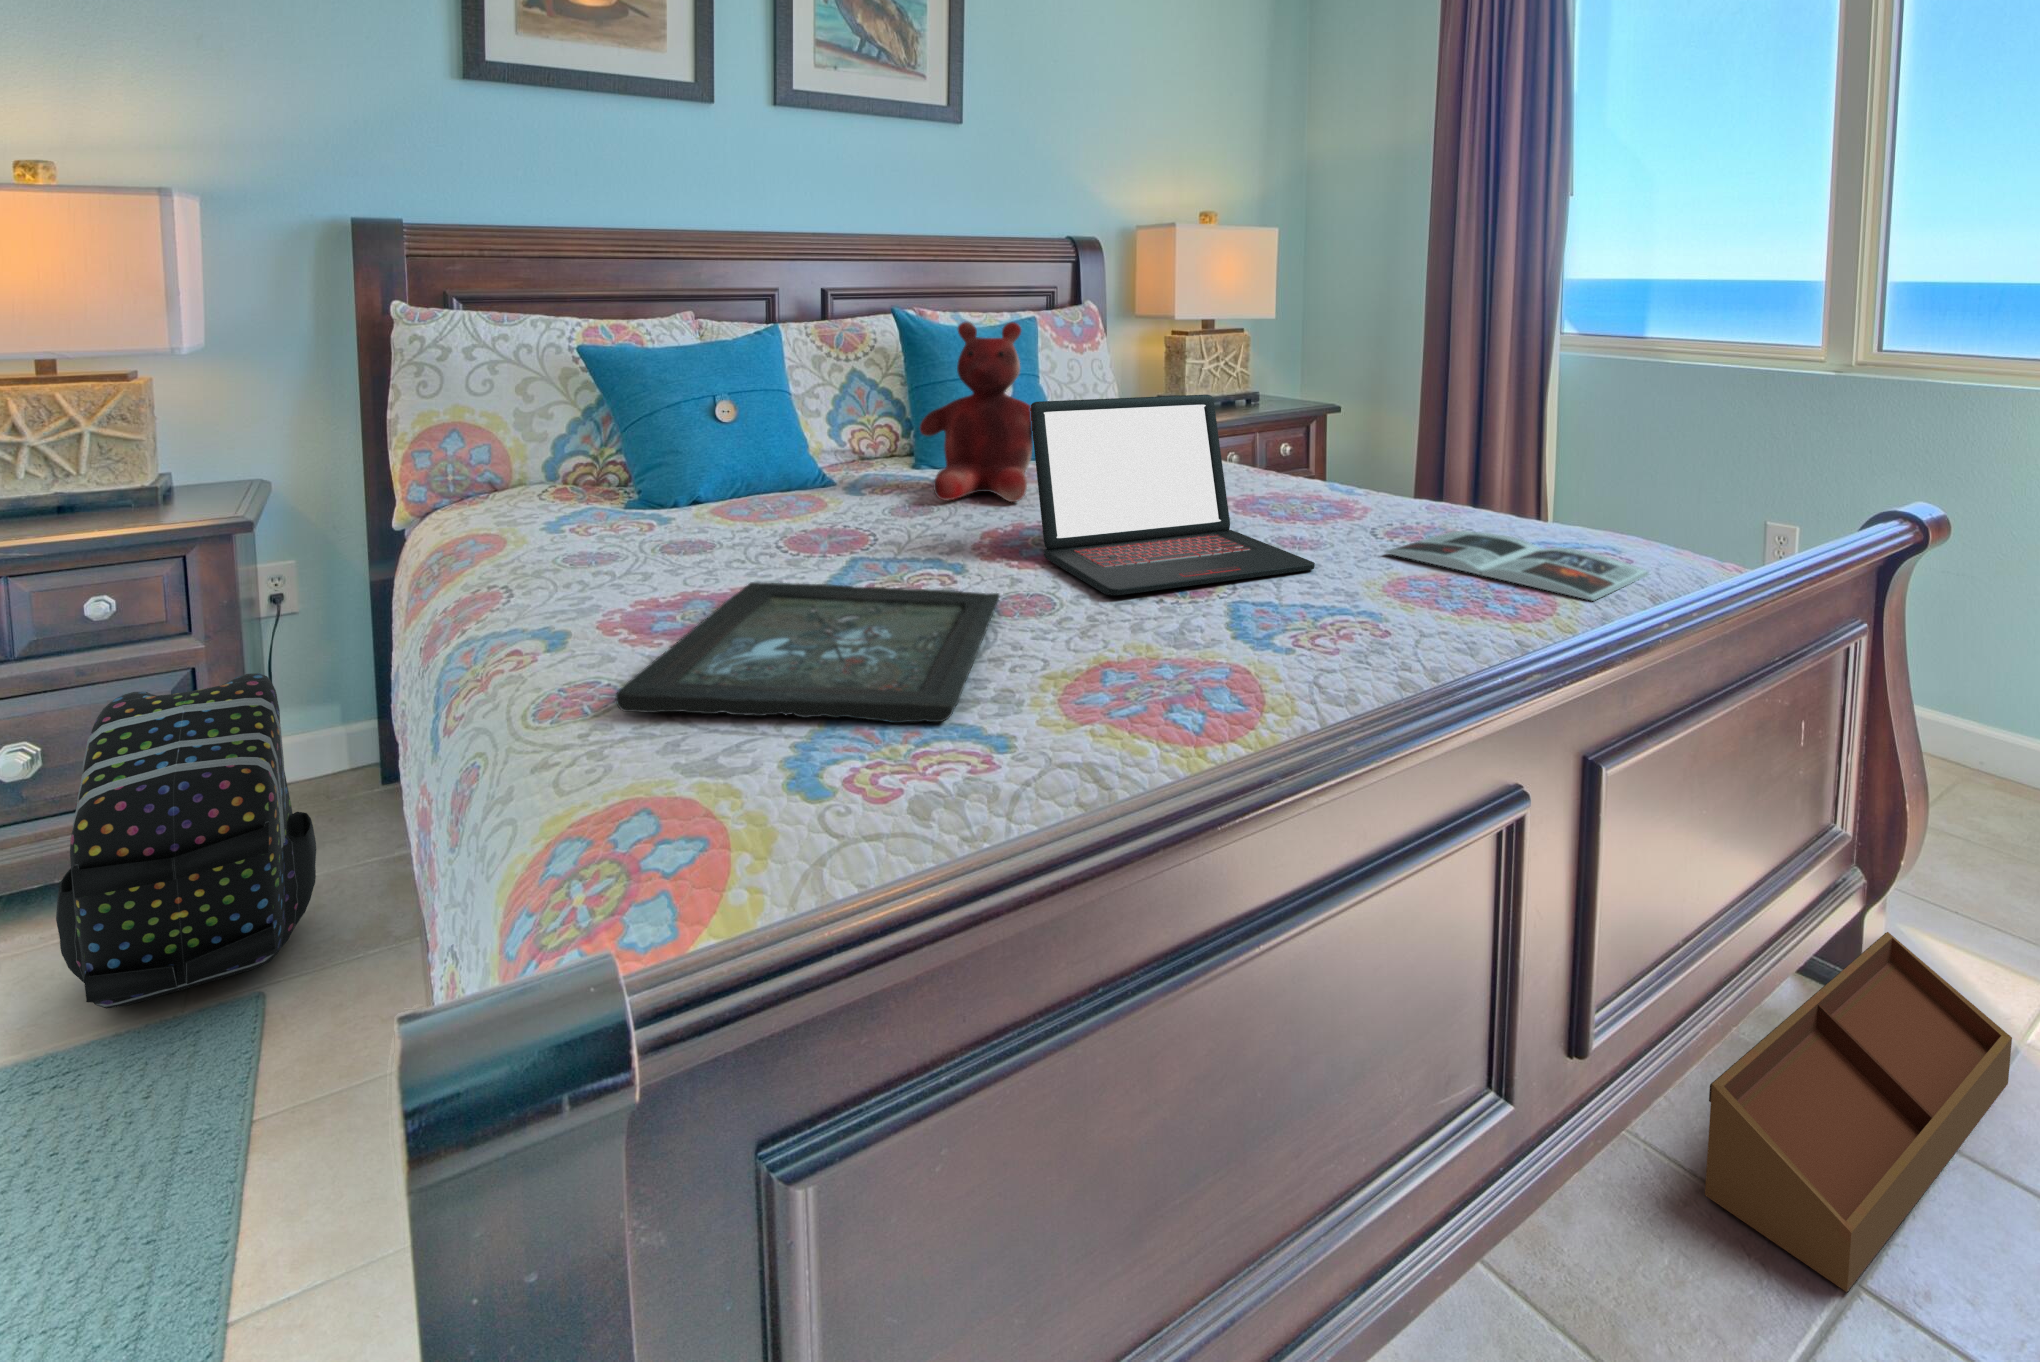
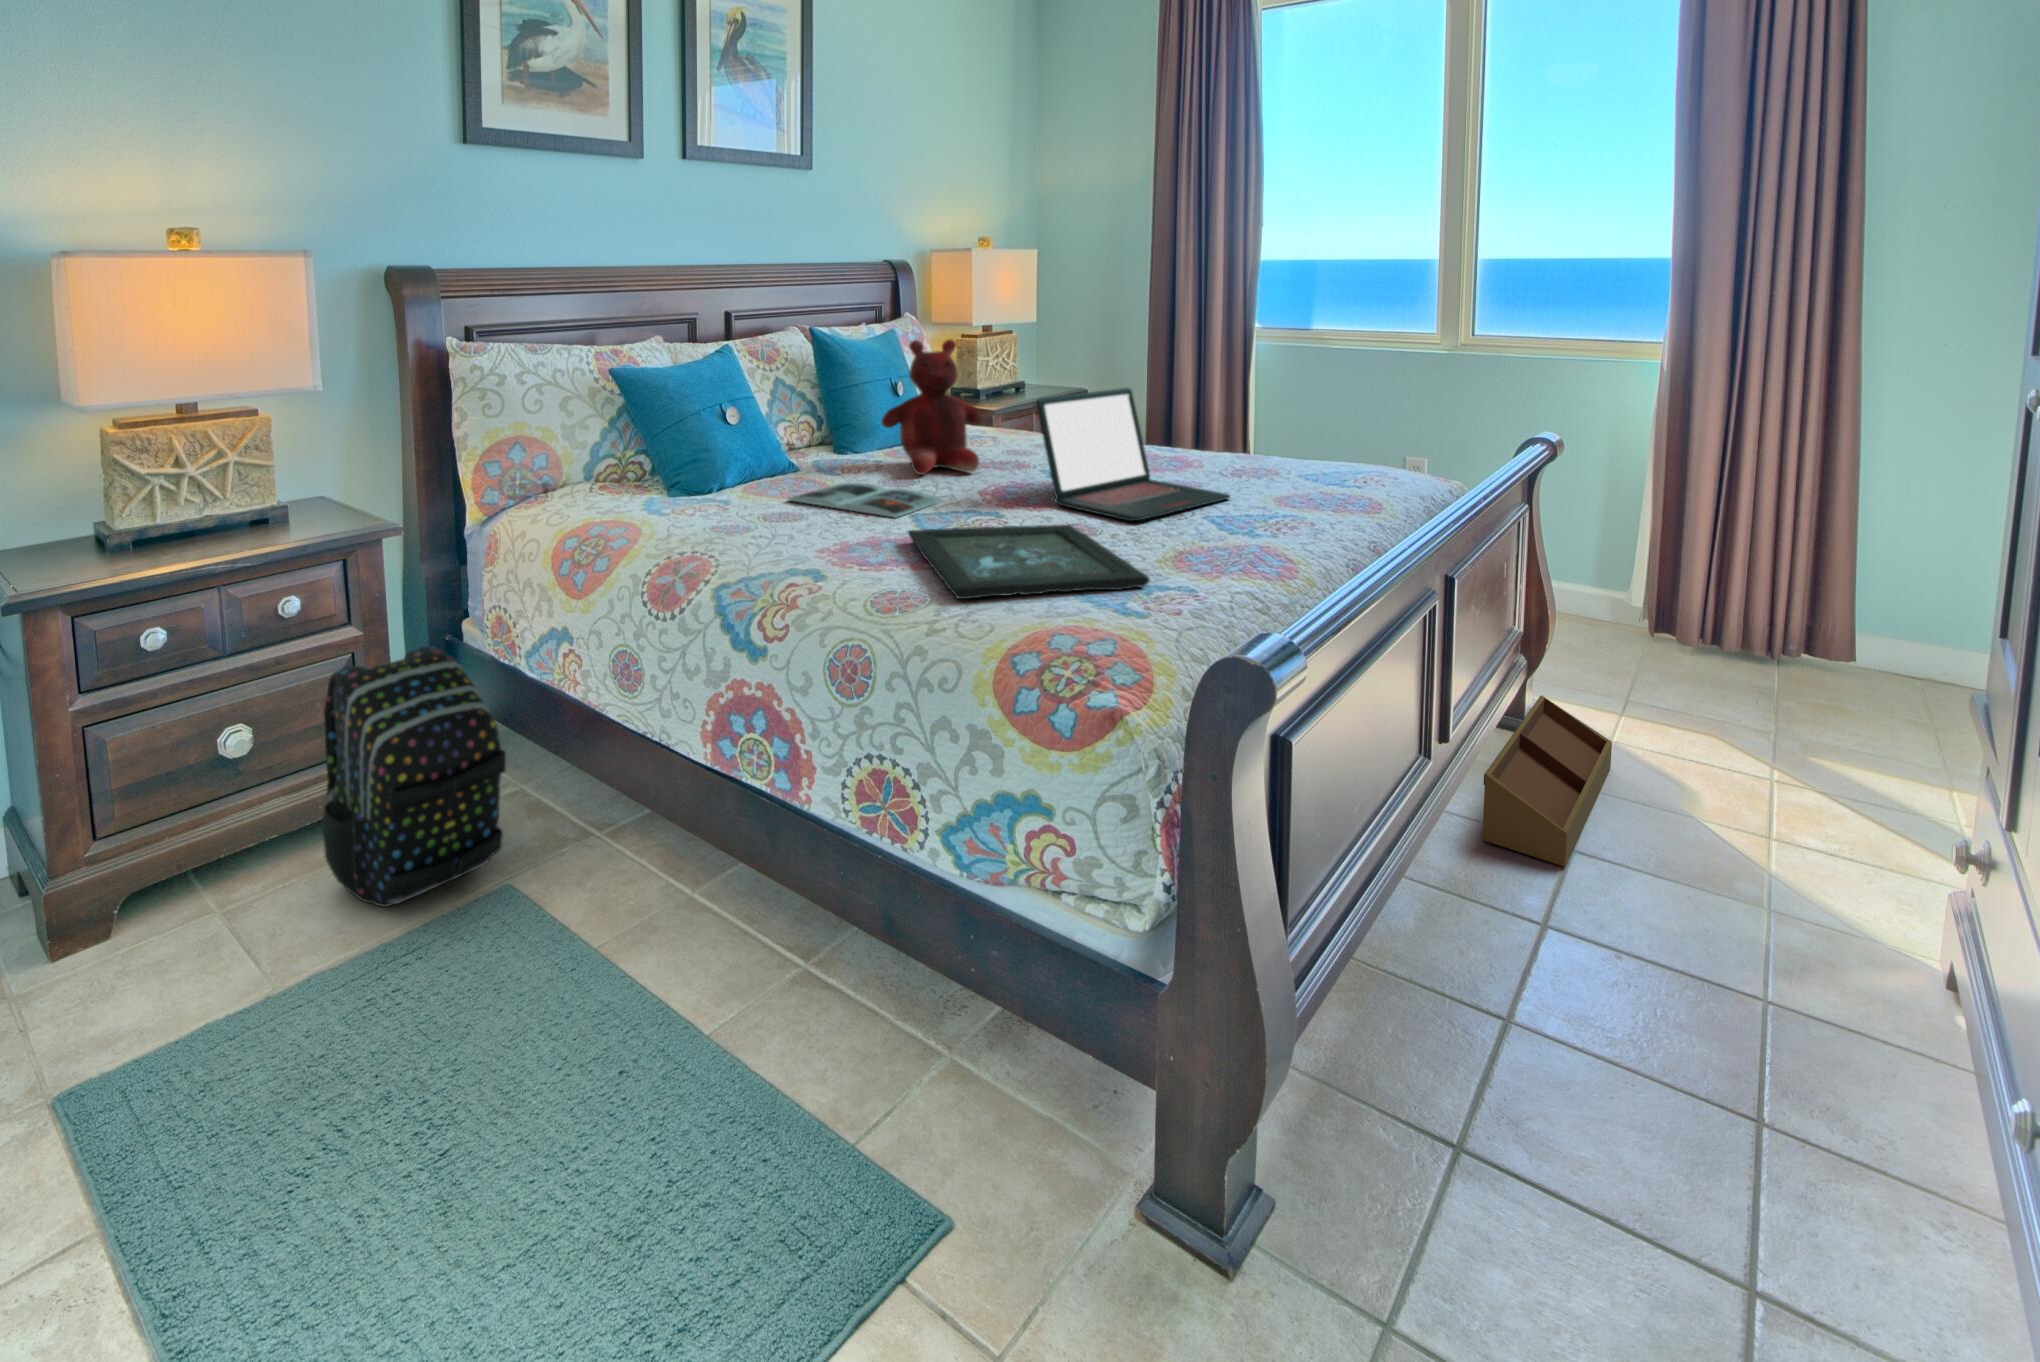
magazine: present [1386,531,1649,601] -> present [788,483,943,518]

